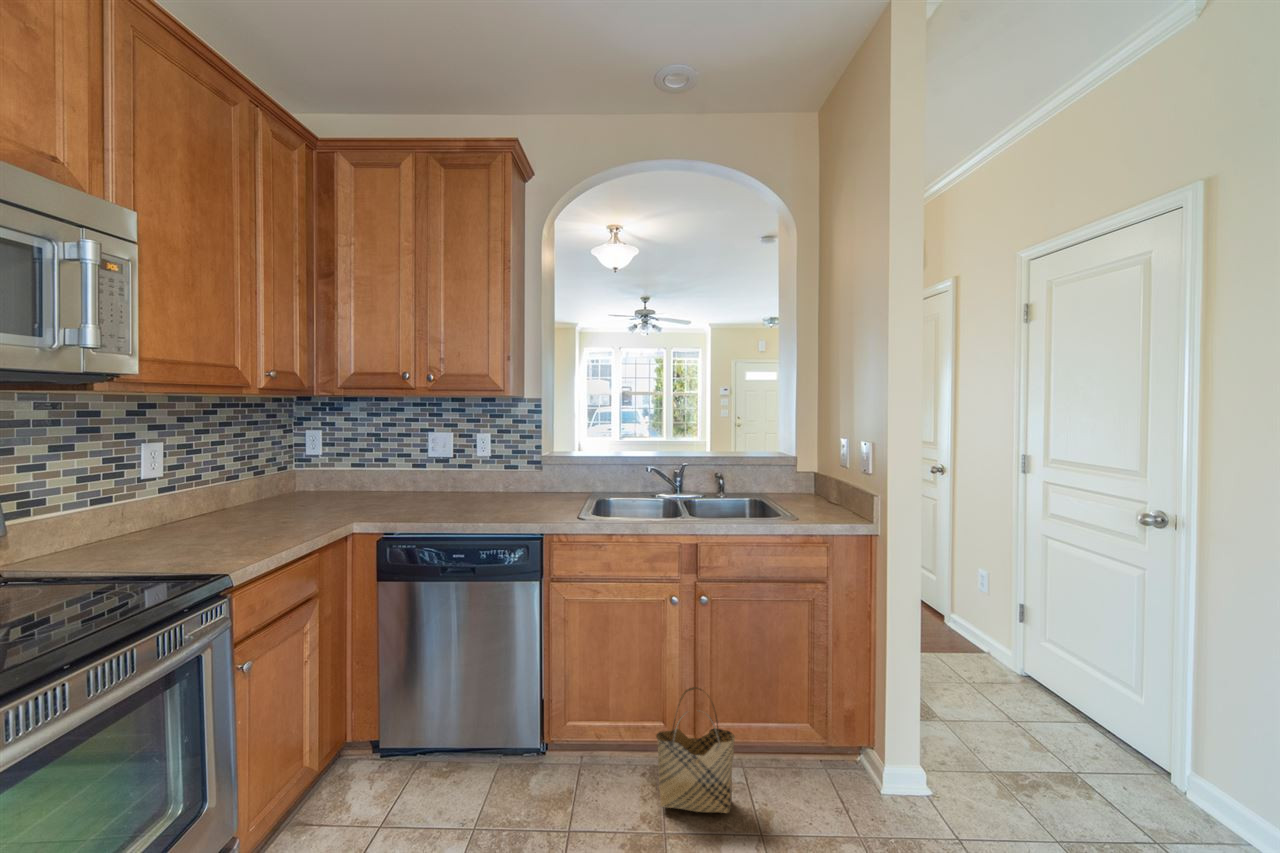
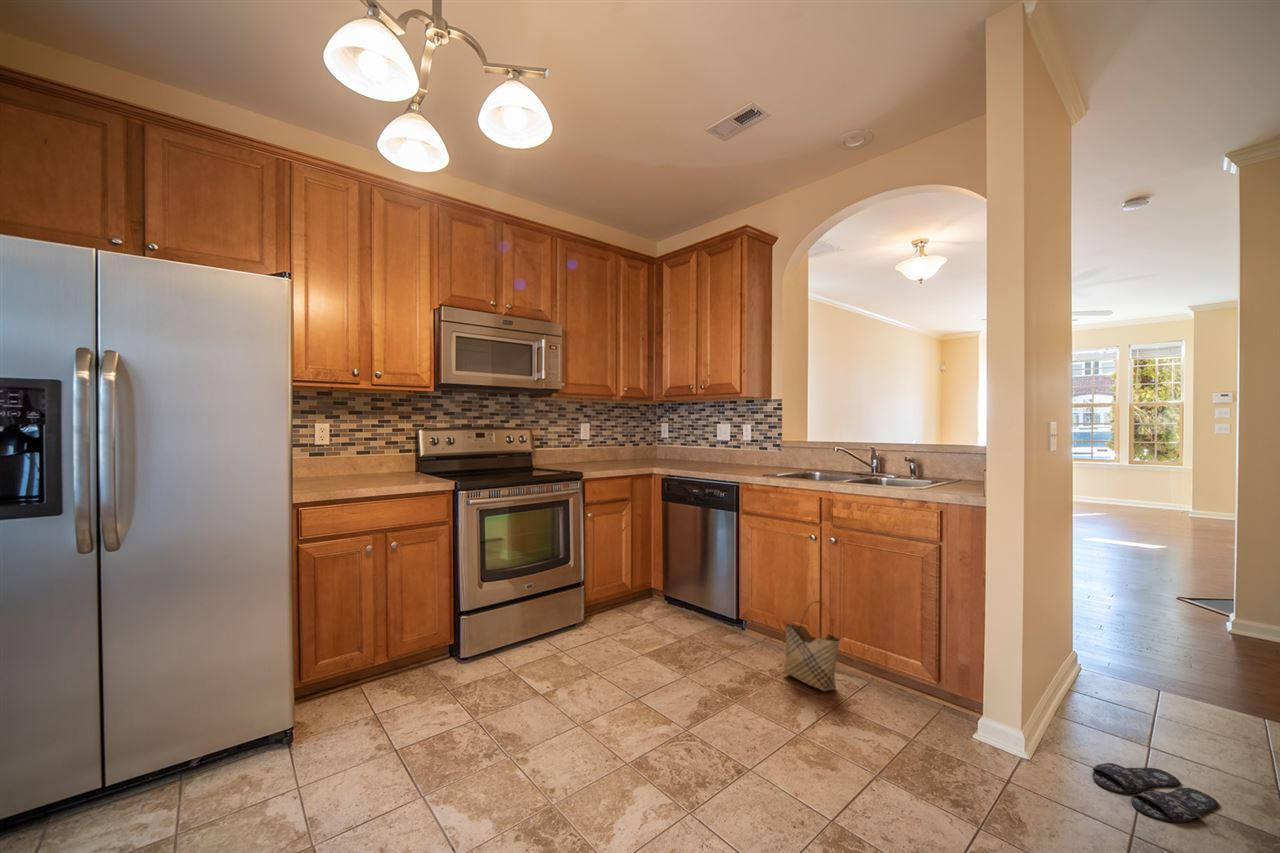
slippers: none [960,743,1045,806] -> present [1092,763,1219,823]

